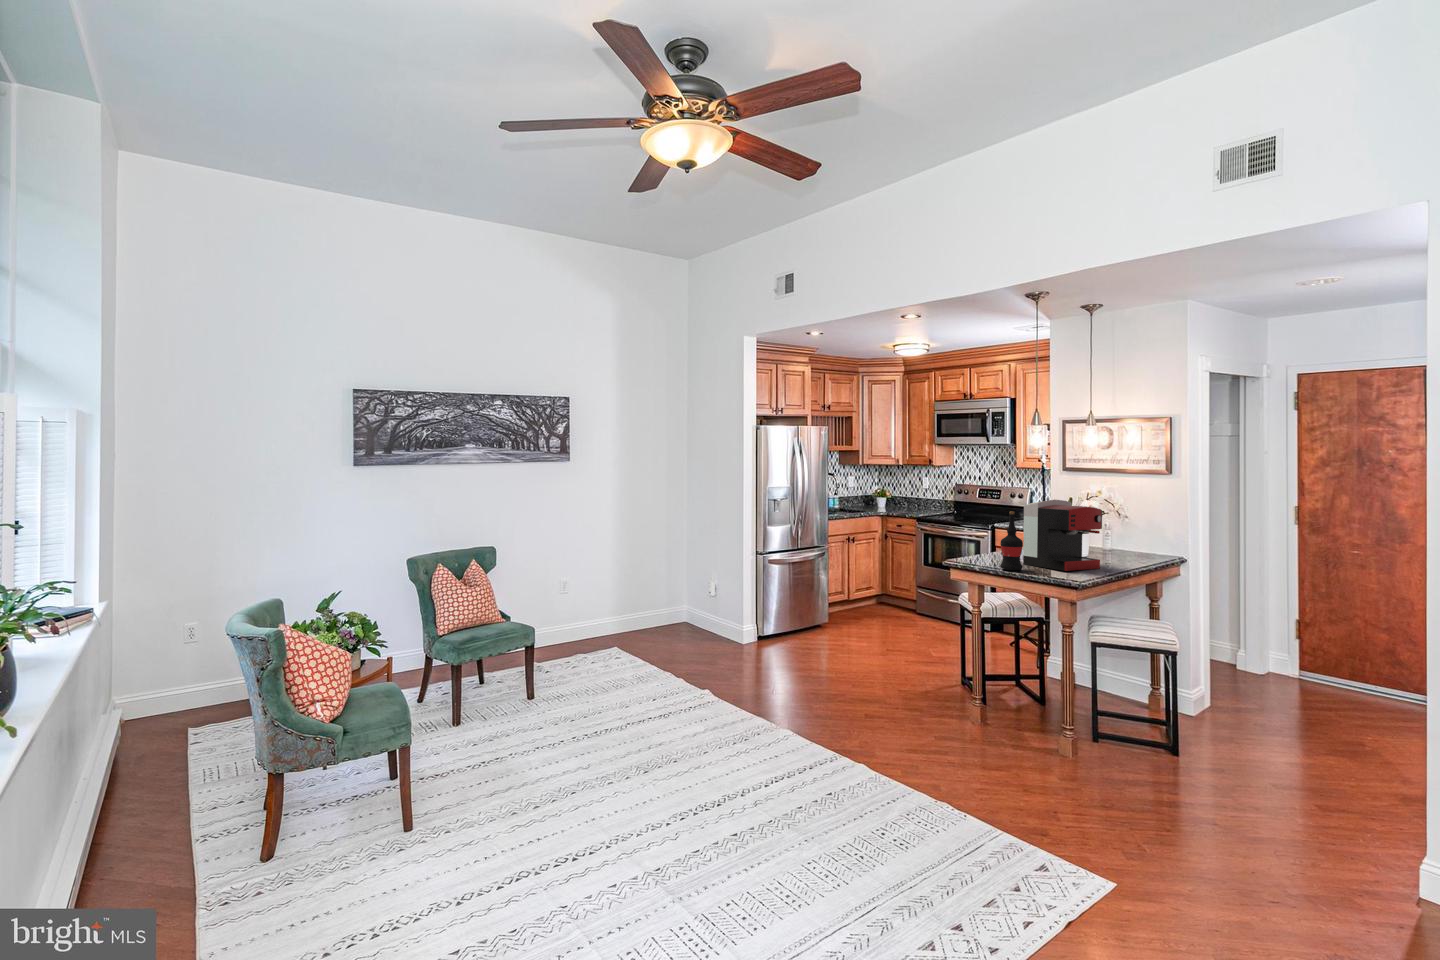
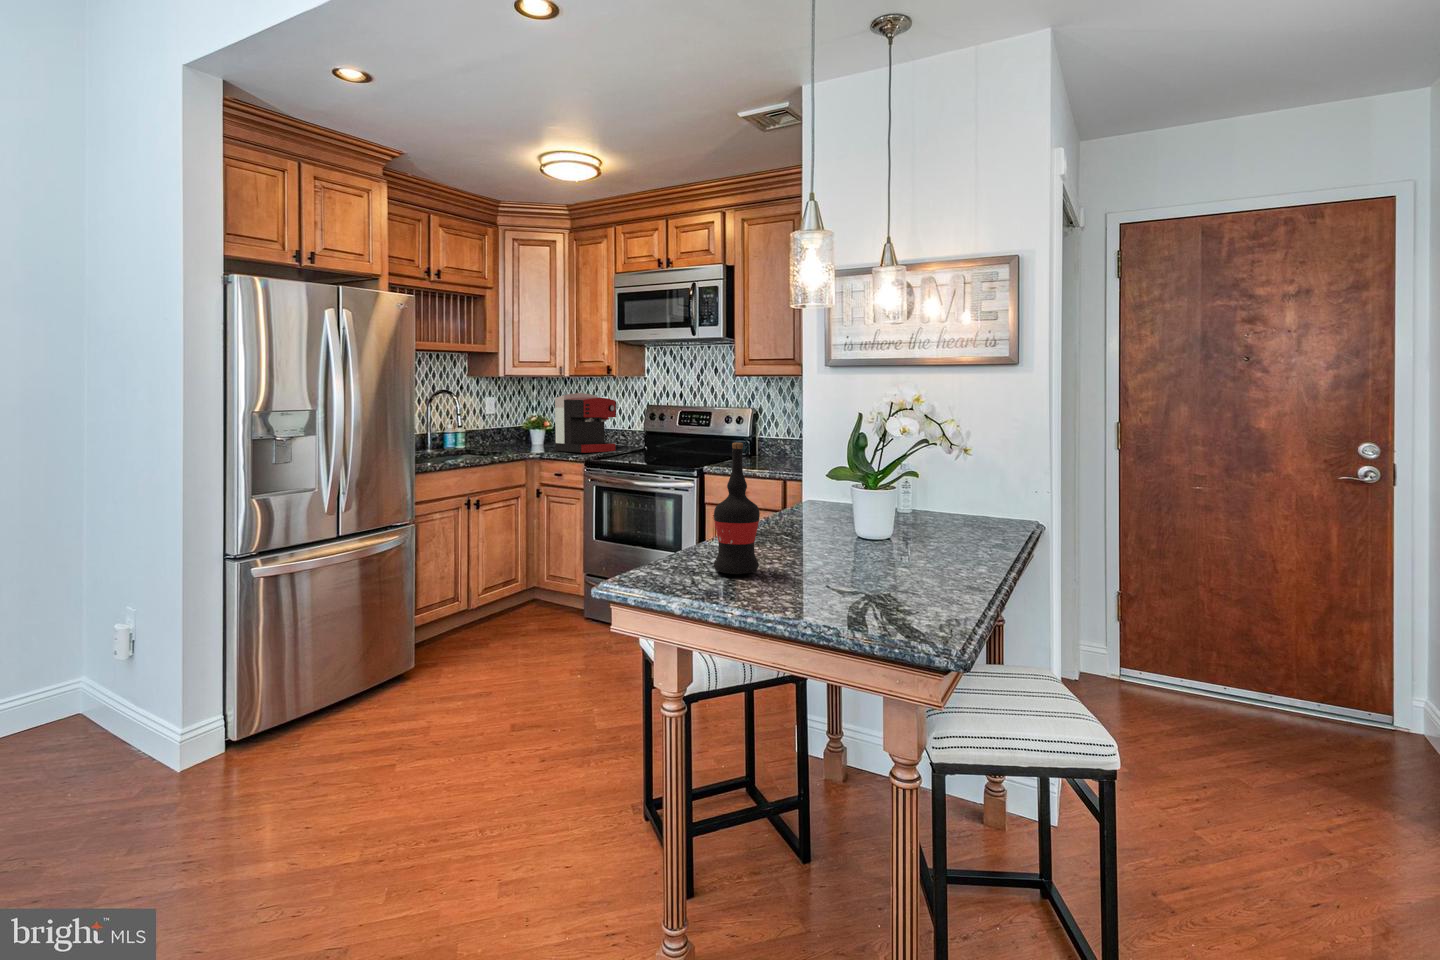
coffee maker: present [1023,500,1102,571] -> present [555,393,616,453]

